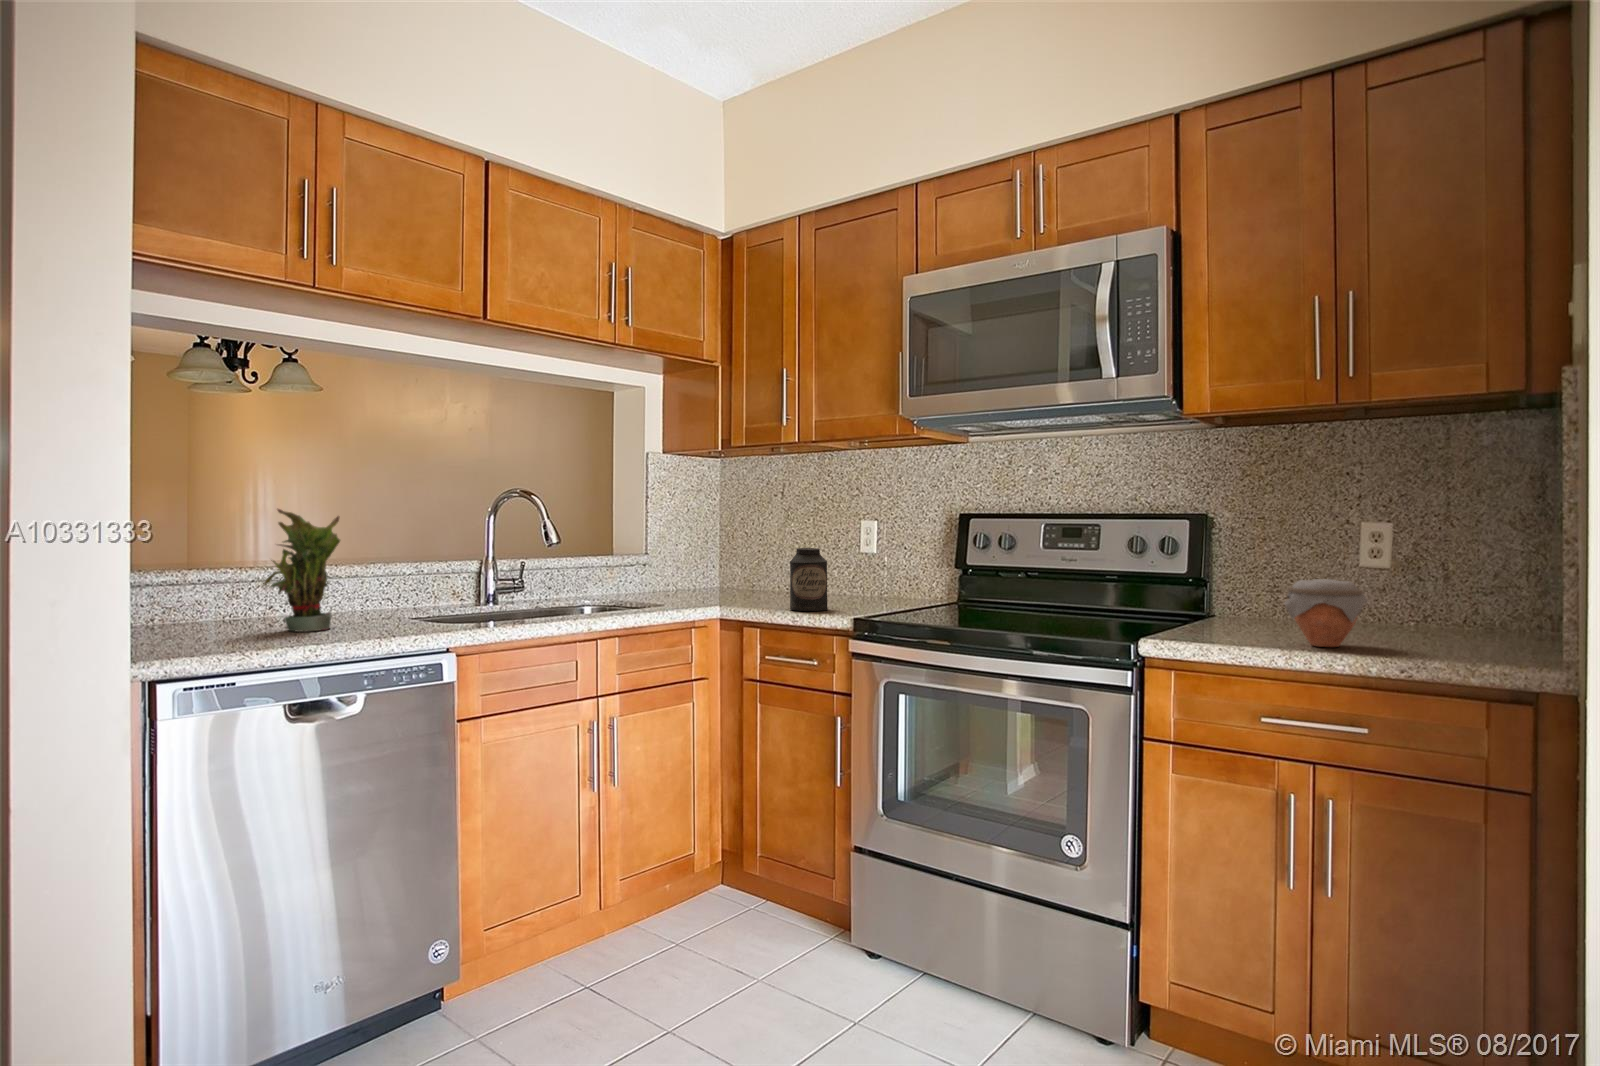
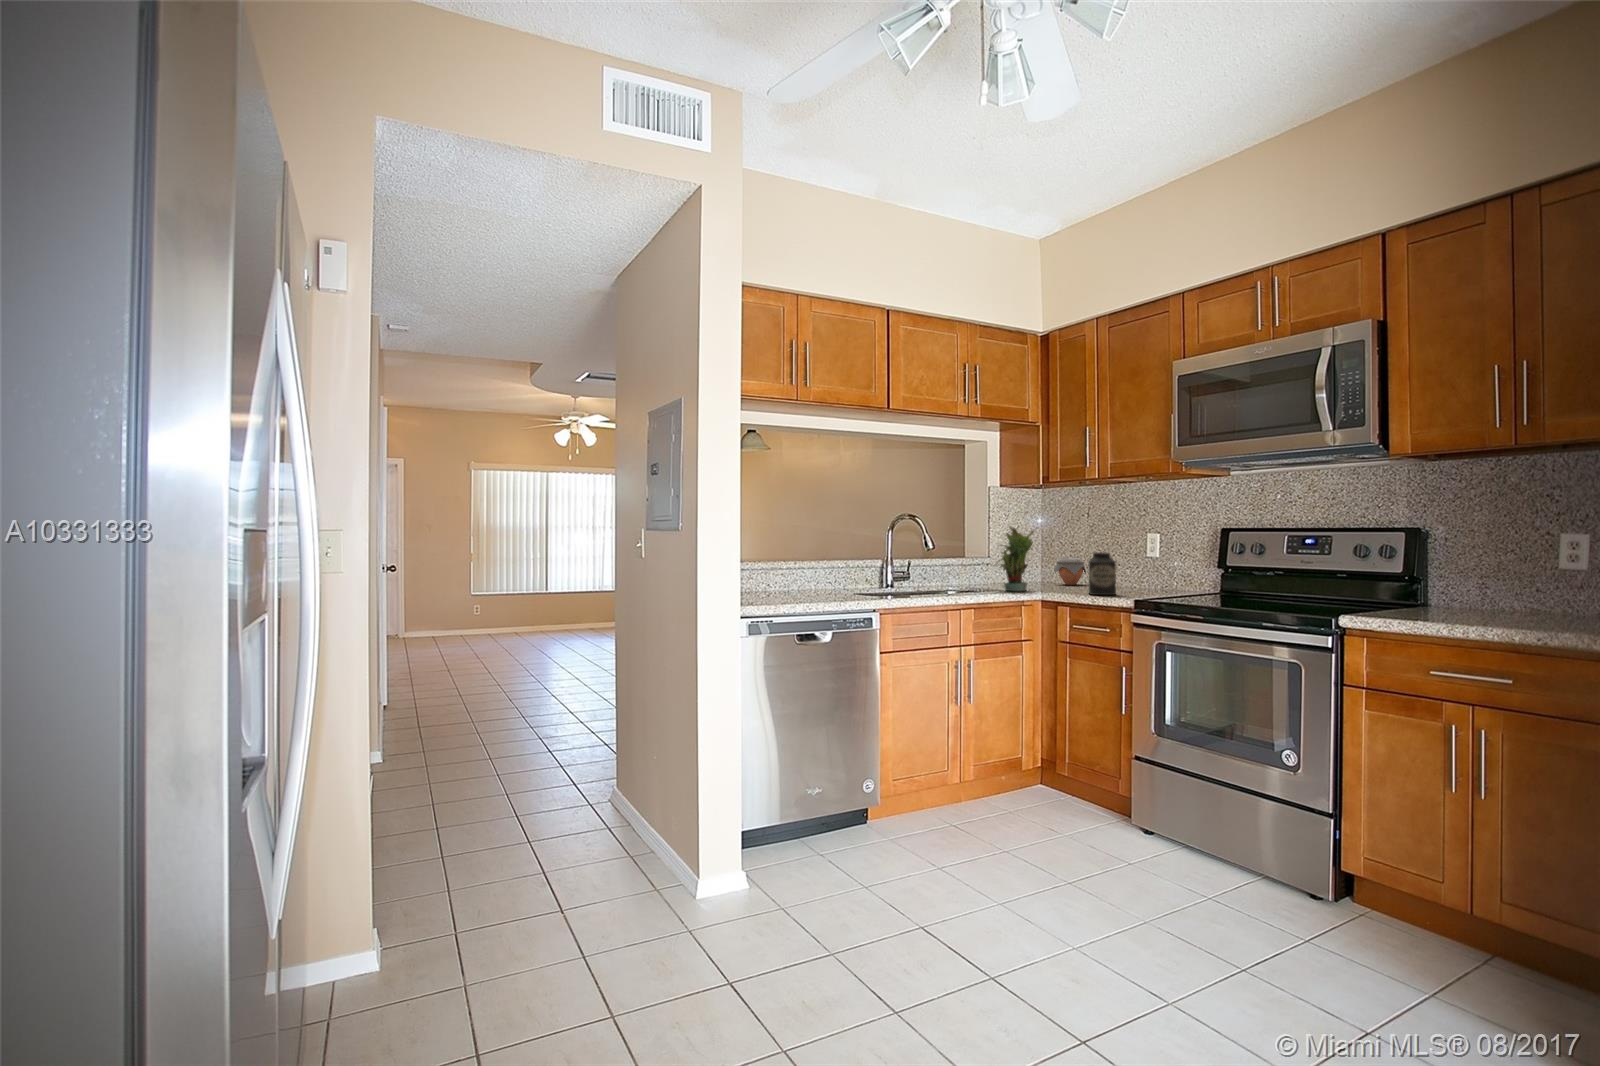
potted plant: present [263,509,340,632] -> present [995,527,1034,591]
jar: present [1284,579,1368,647] -> present [1054,558,1086,585]

